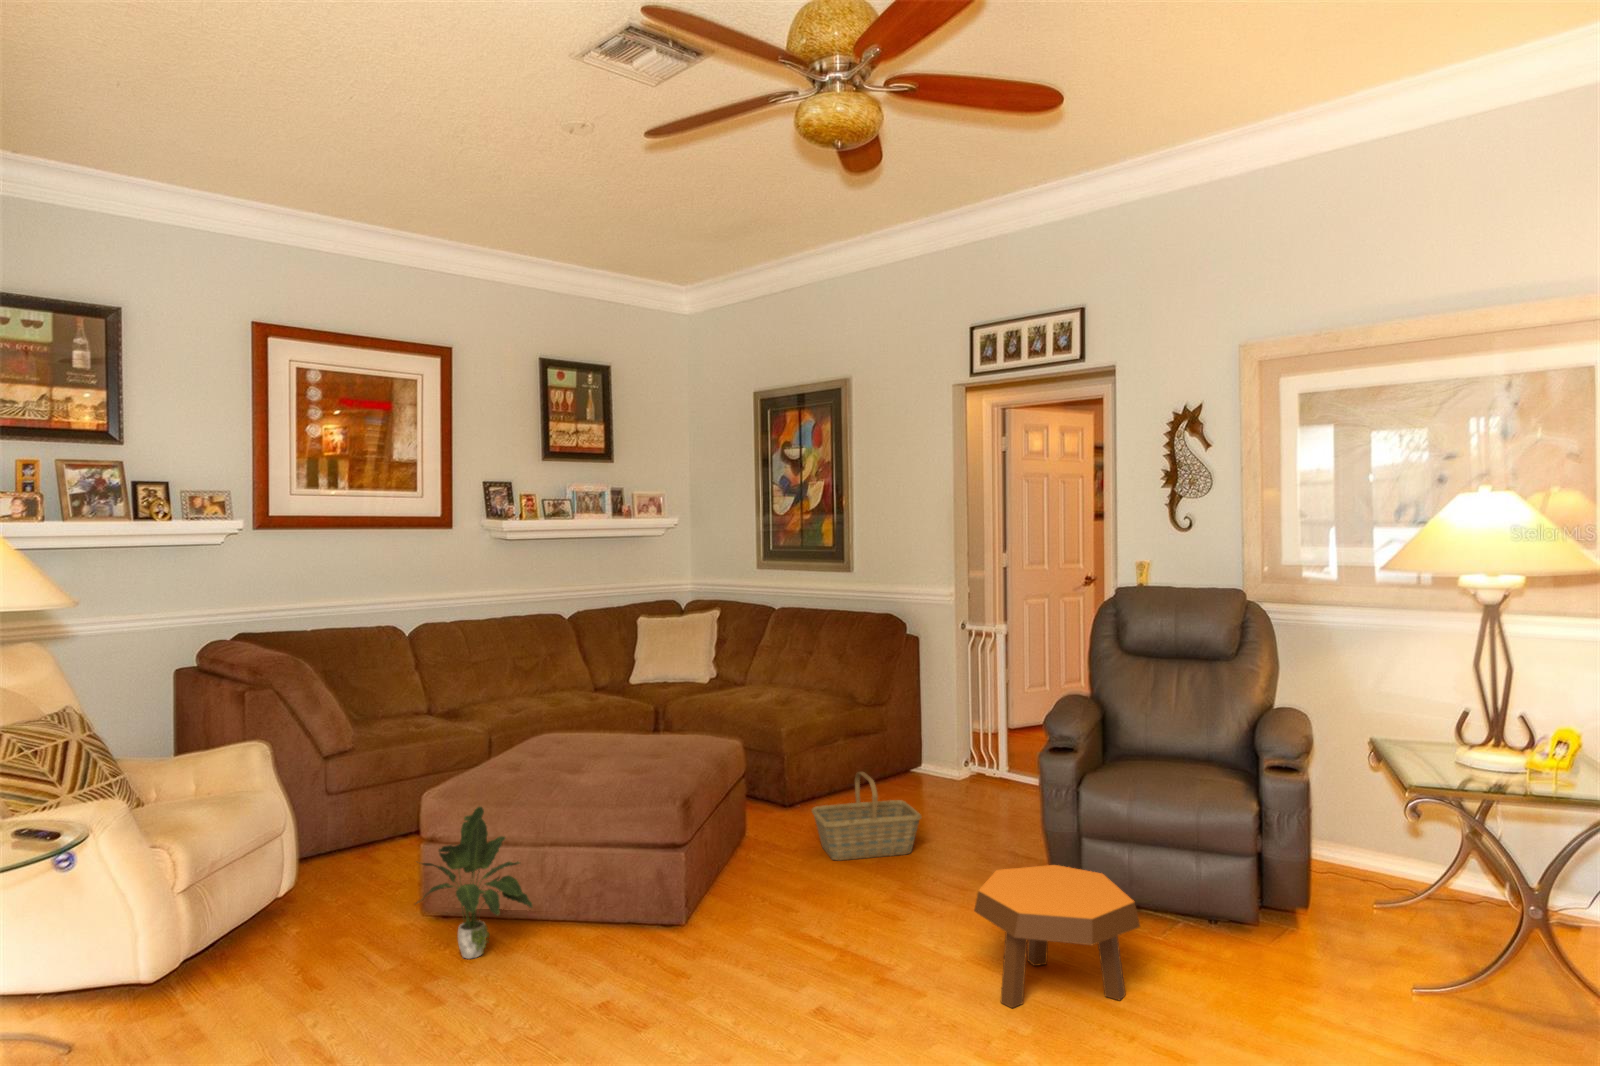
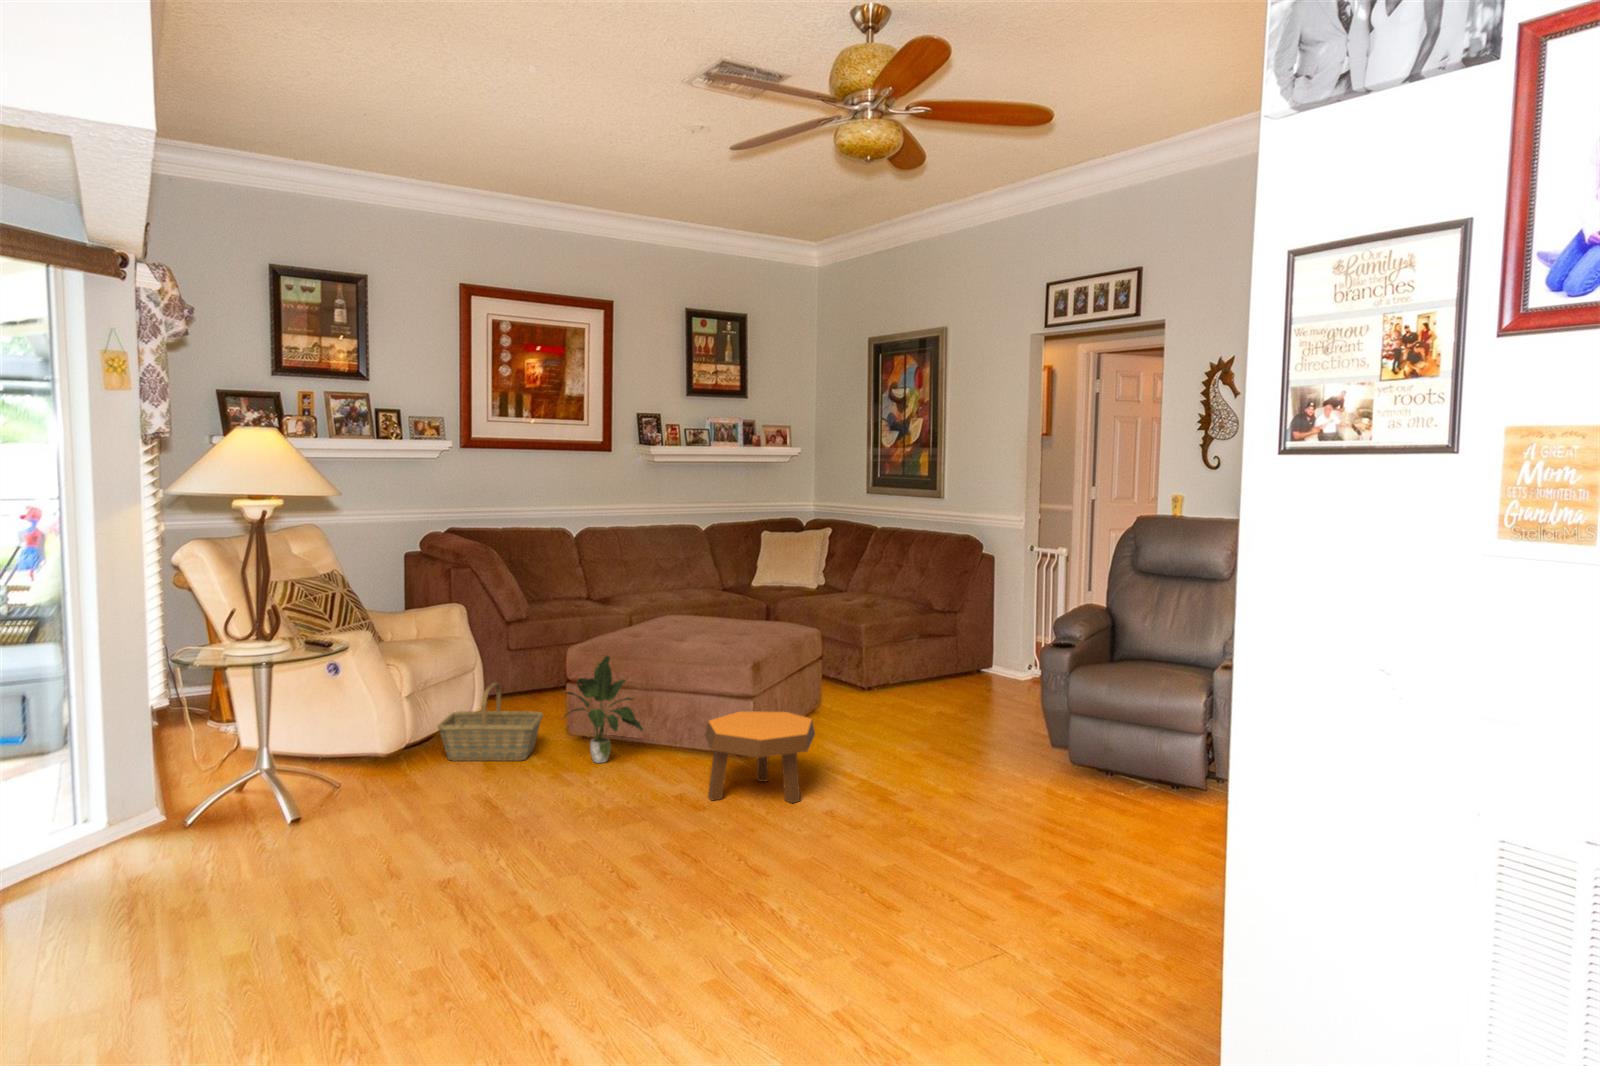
basket: present [812,772,921,860] -> present [438,683,543,761]
footstool: present [974,865,1140,1008] -> present [705,711,815,803]

